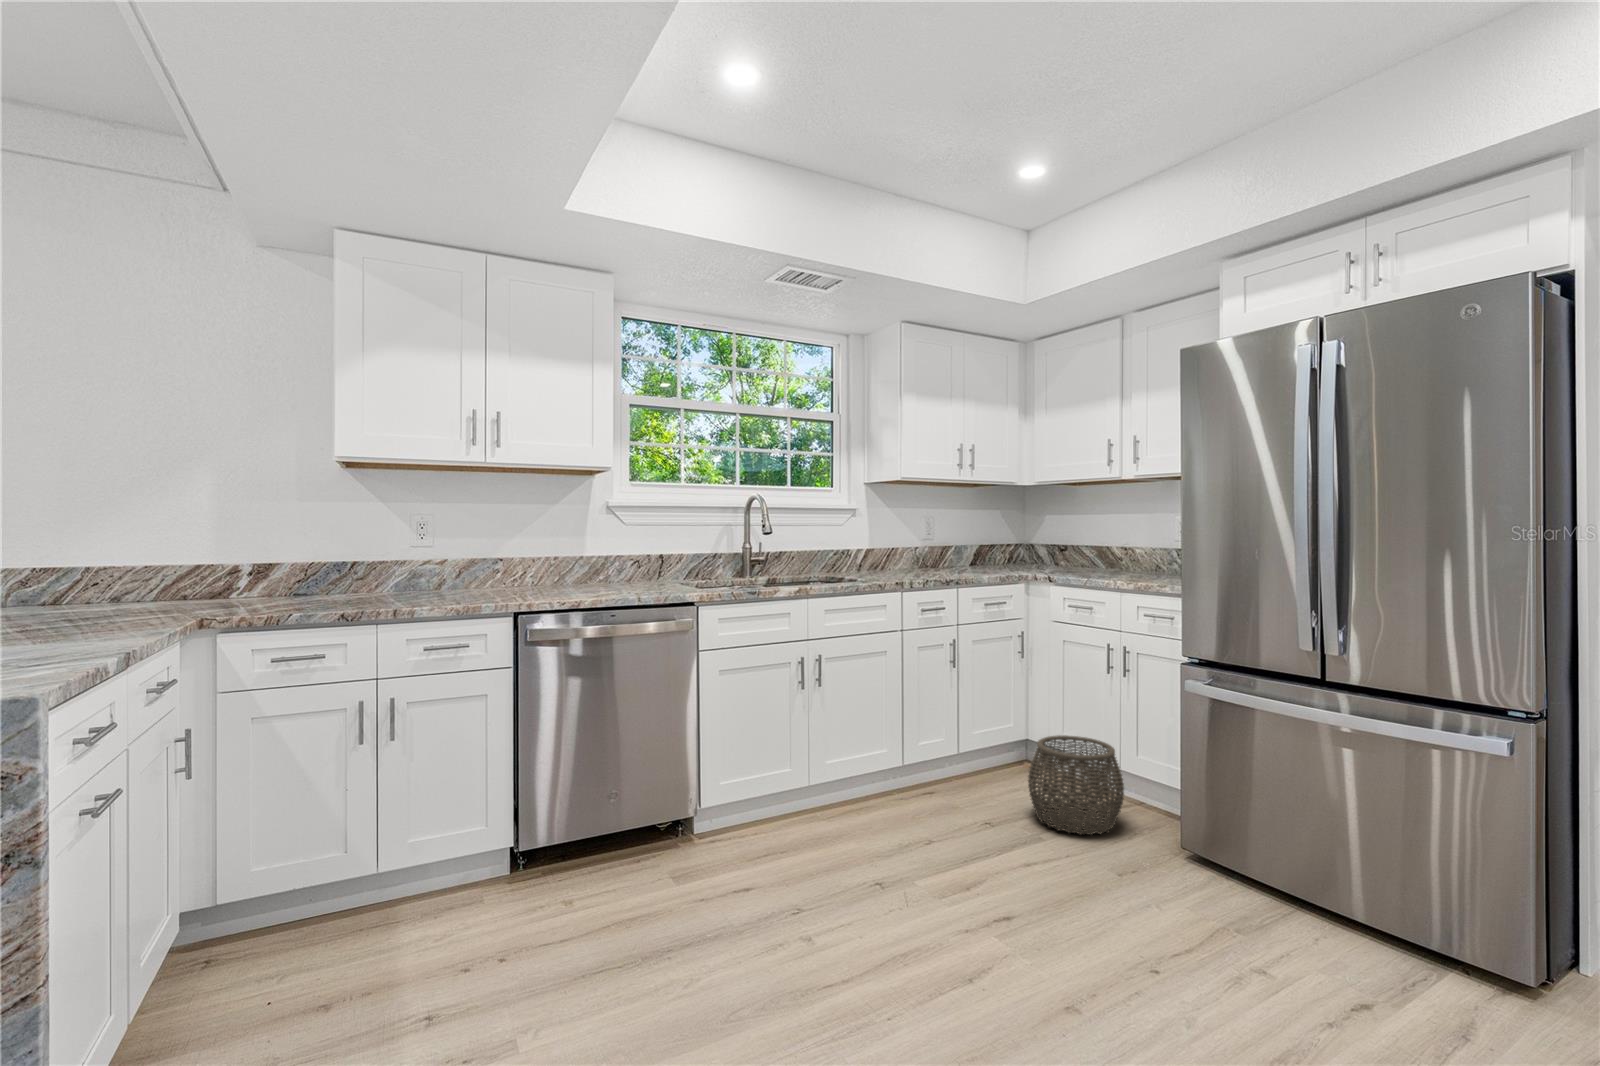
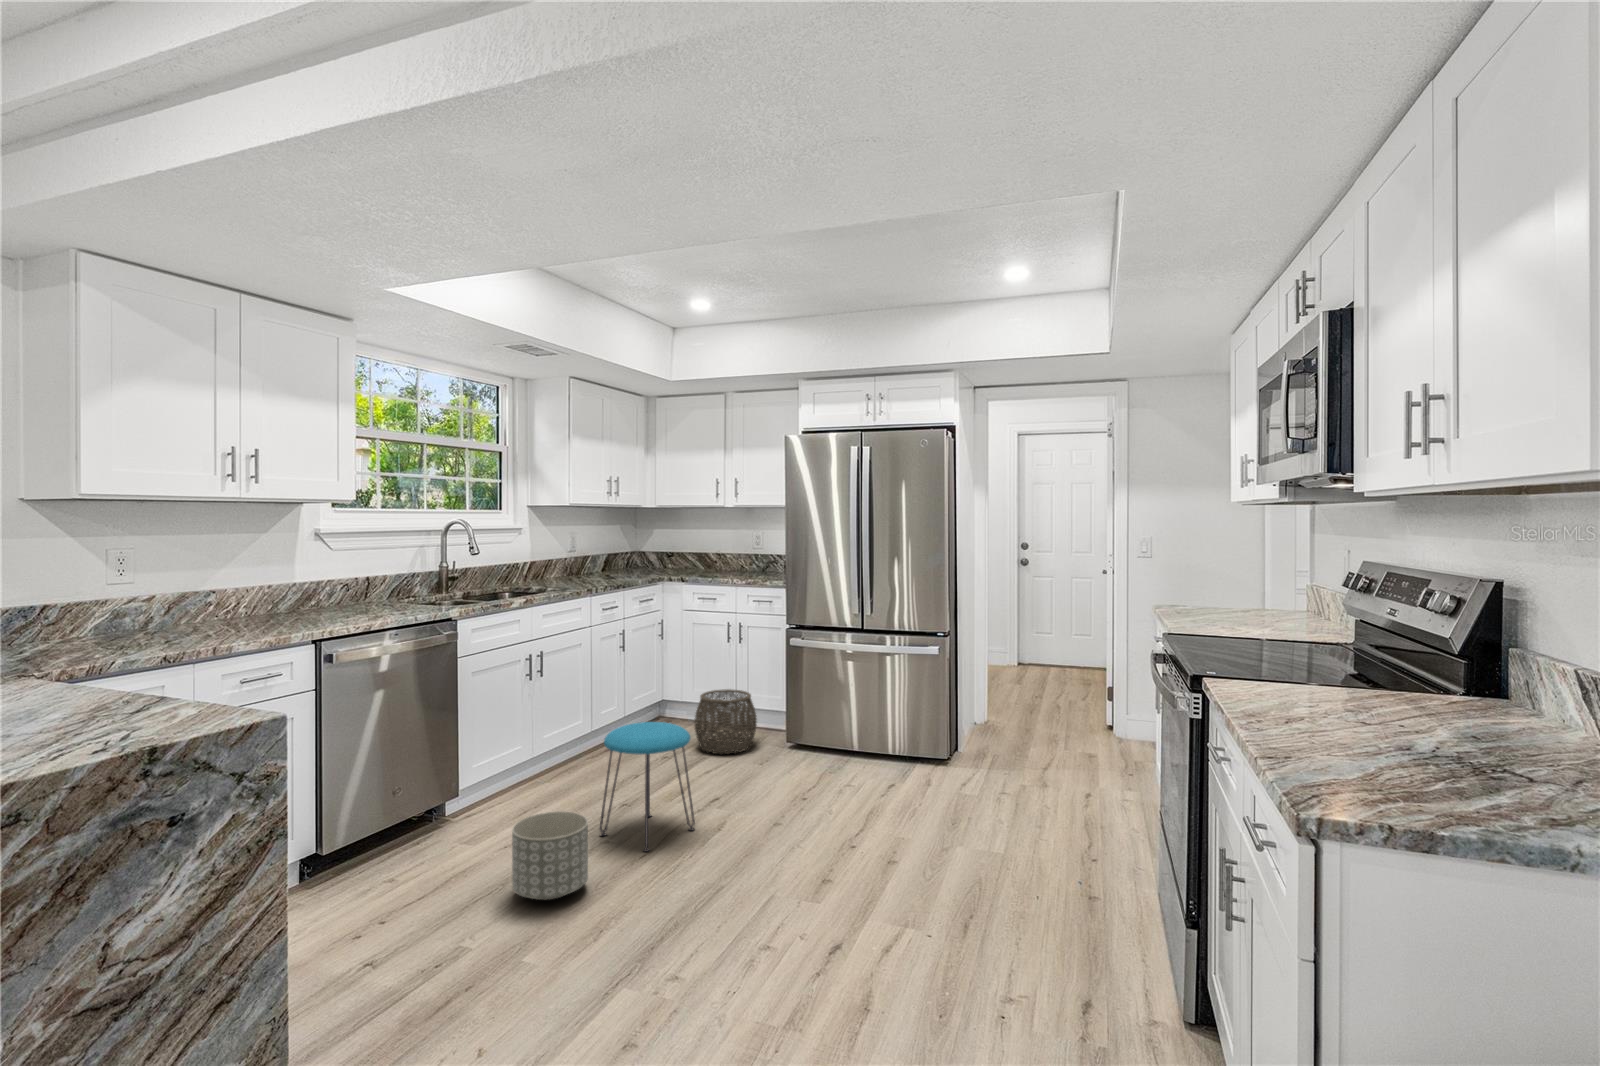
stool: none [793,767,917,962] -> present [599,722,695,852]
planter: none [607,866,708,997] -> present [512,811,588,900]

